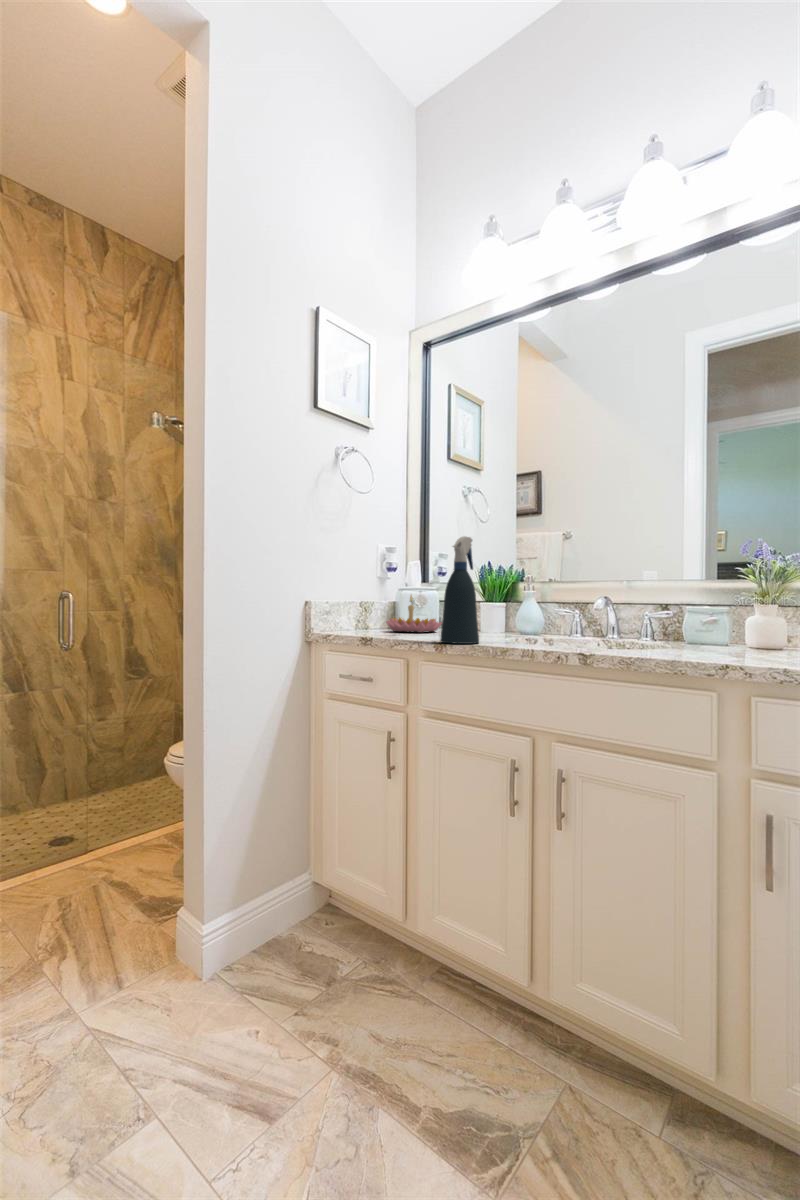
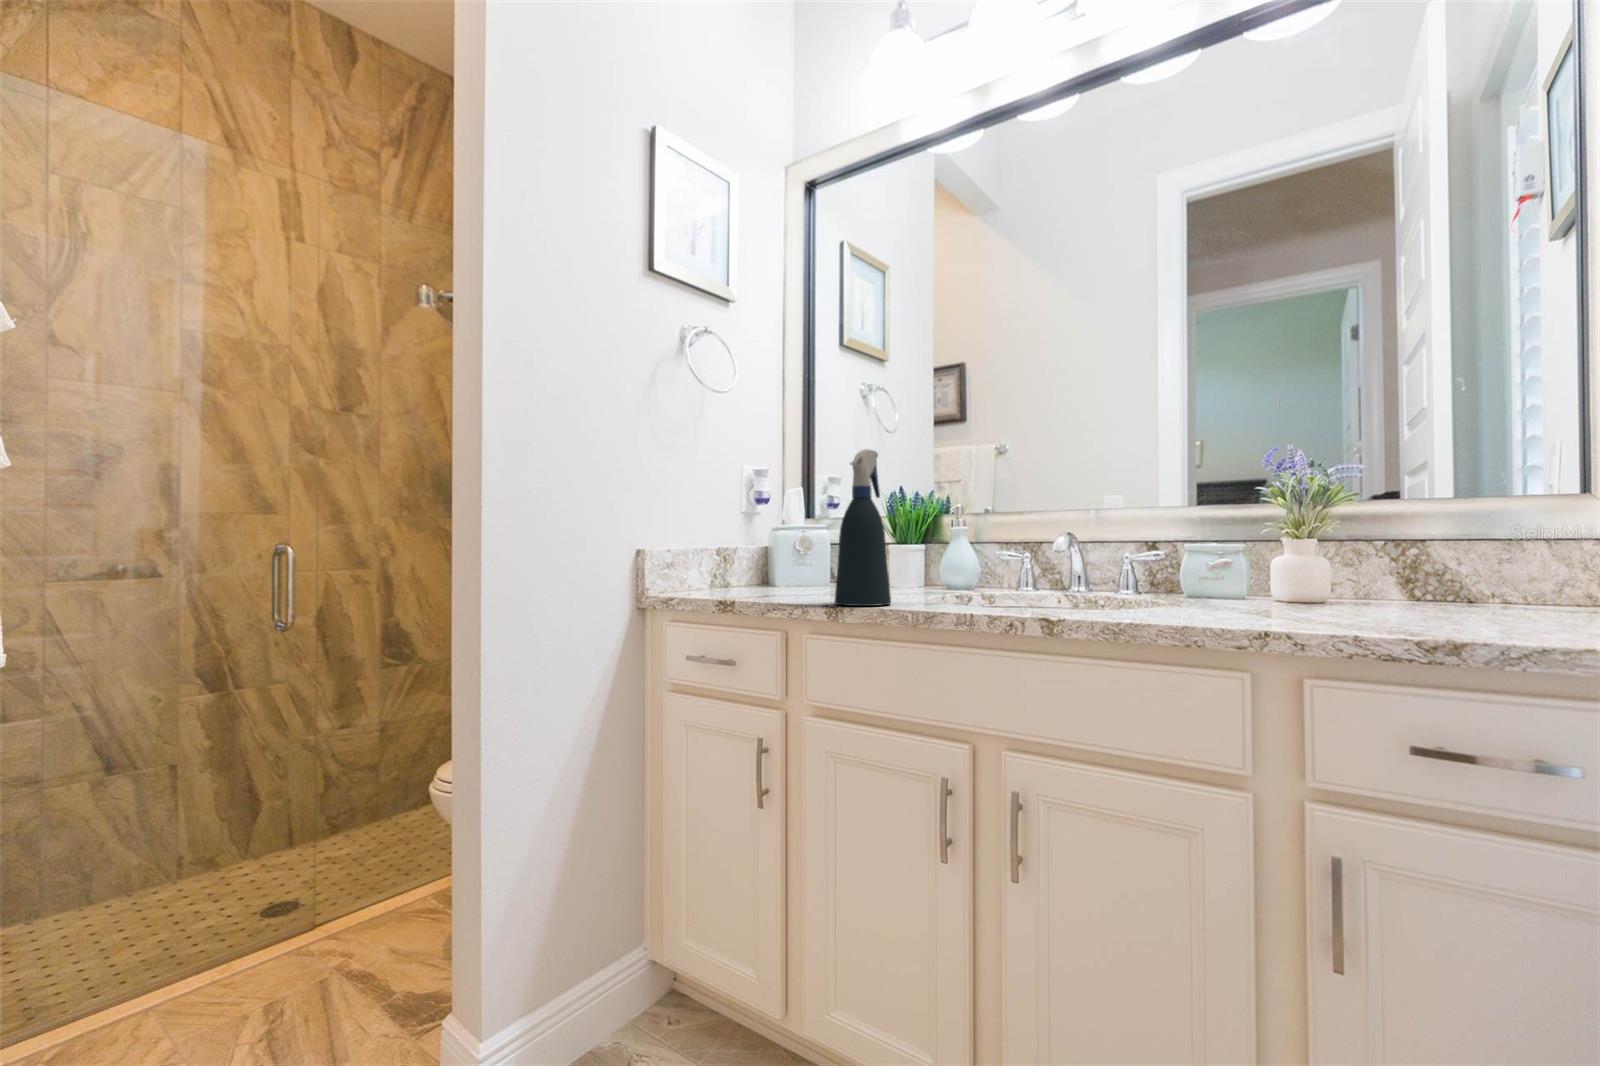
candle holder: present [386,595,442,633] -> none [753,534,835,591]

